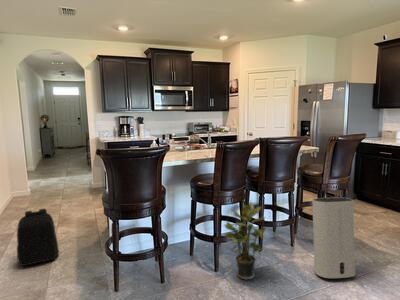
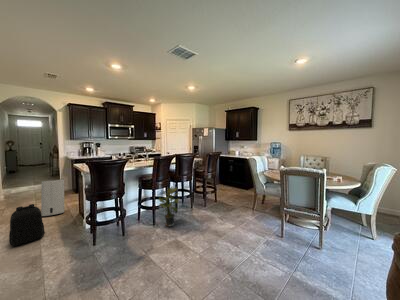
air purifier: present [313,197,355,278] -> present [41,179,64,216]

